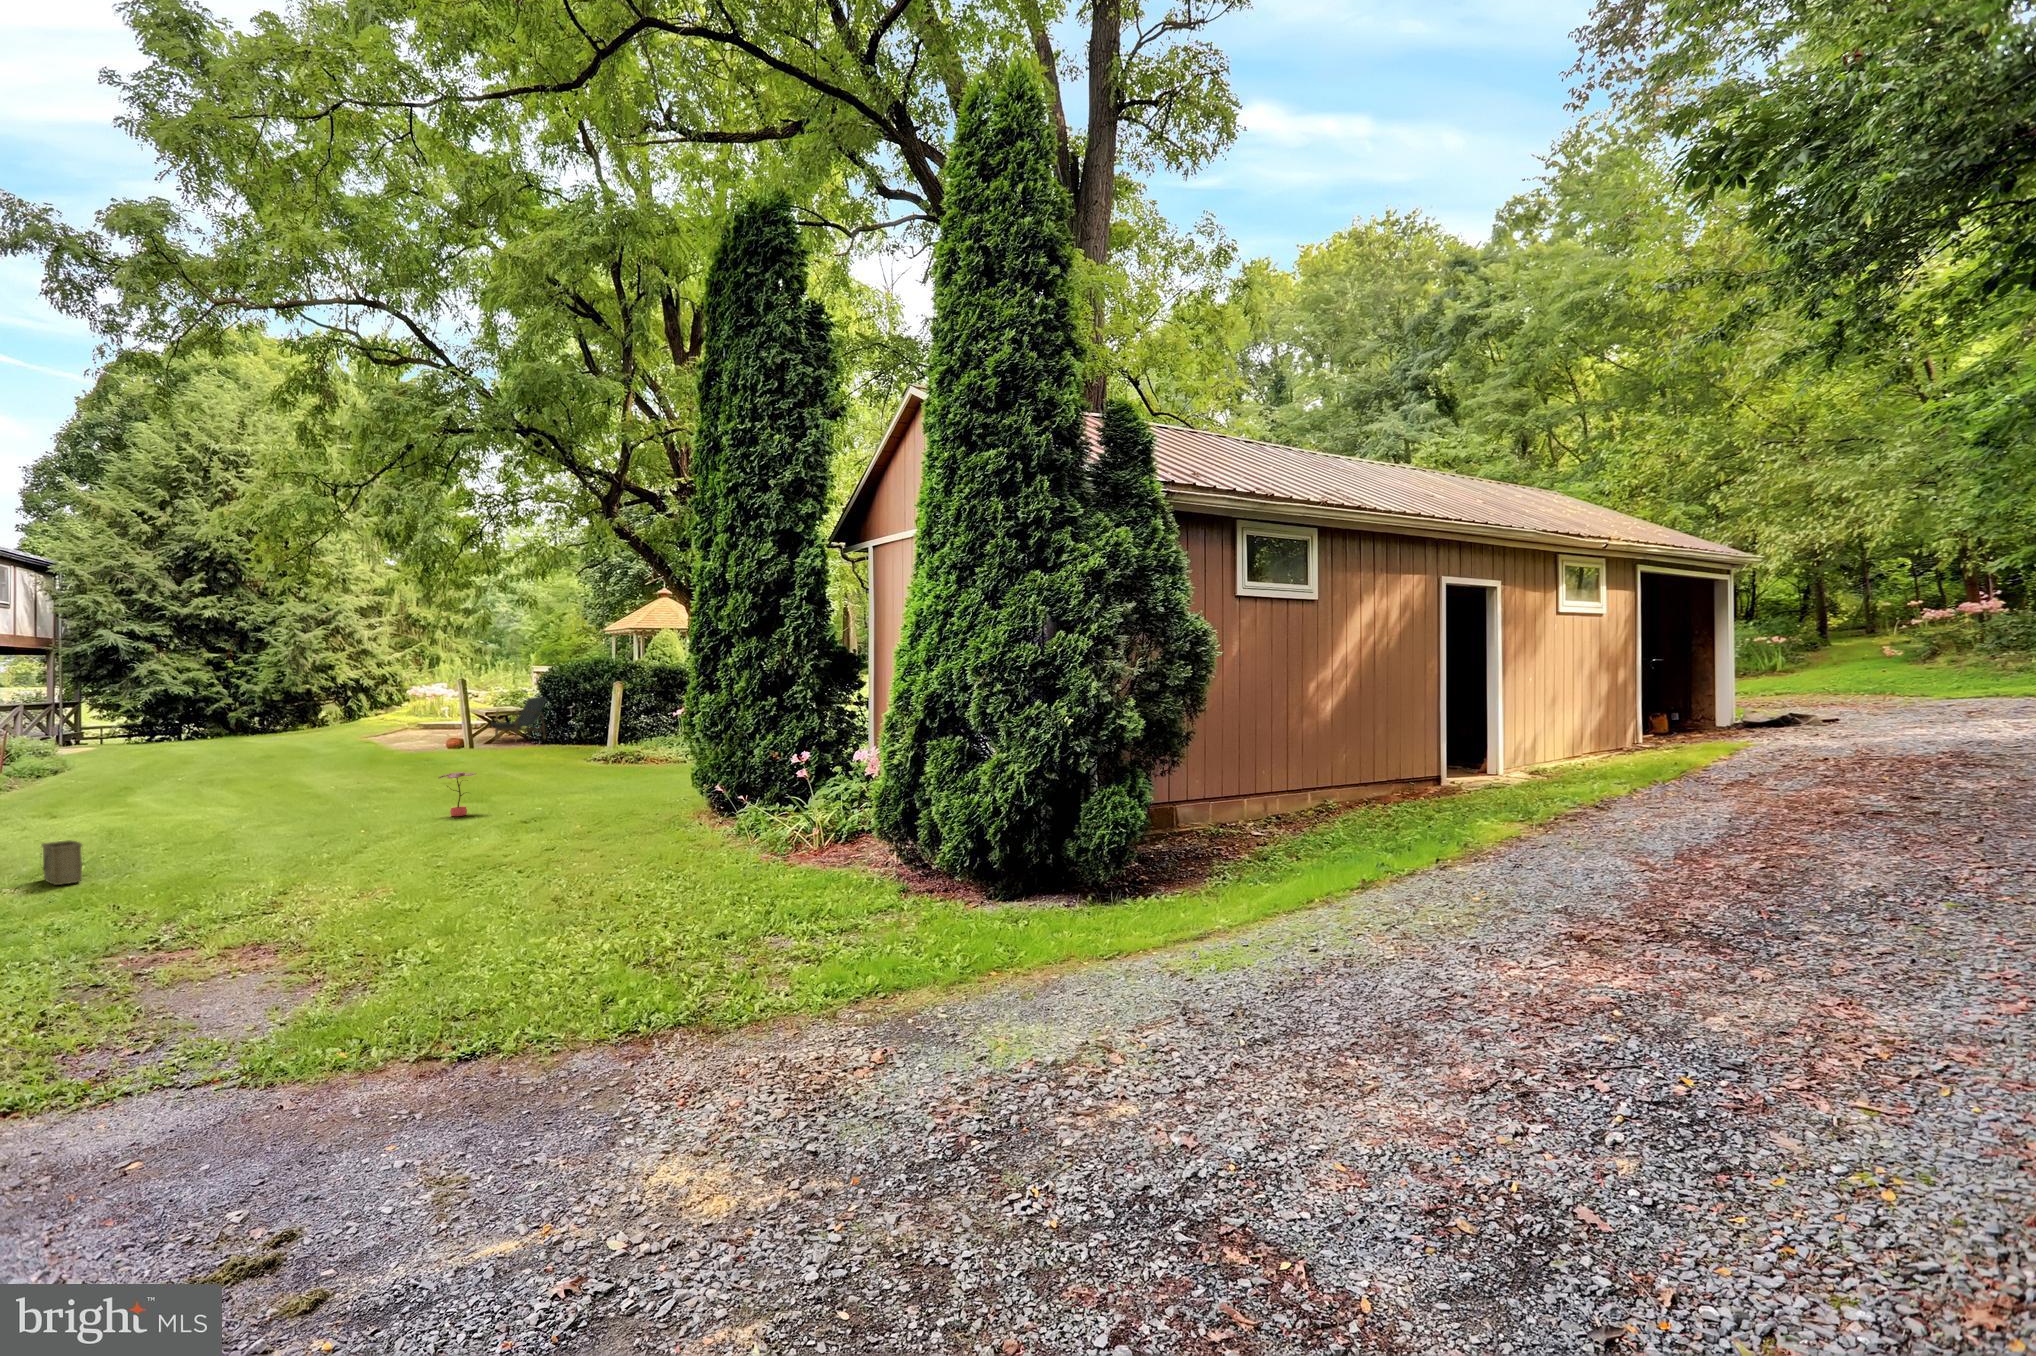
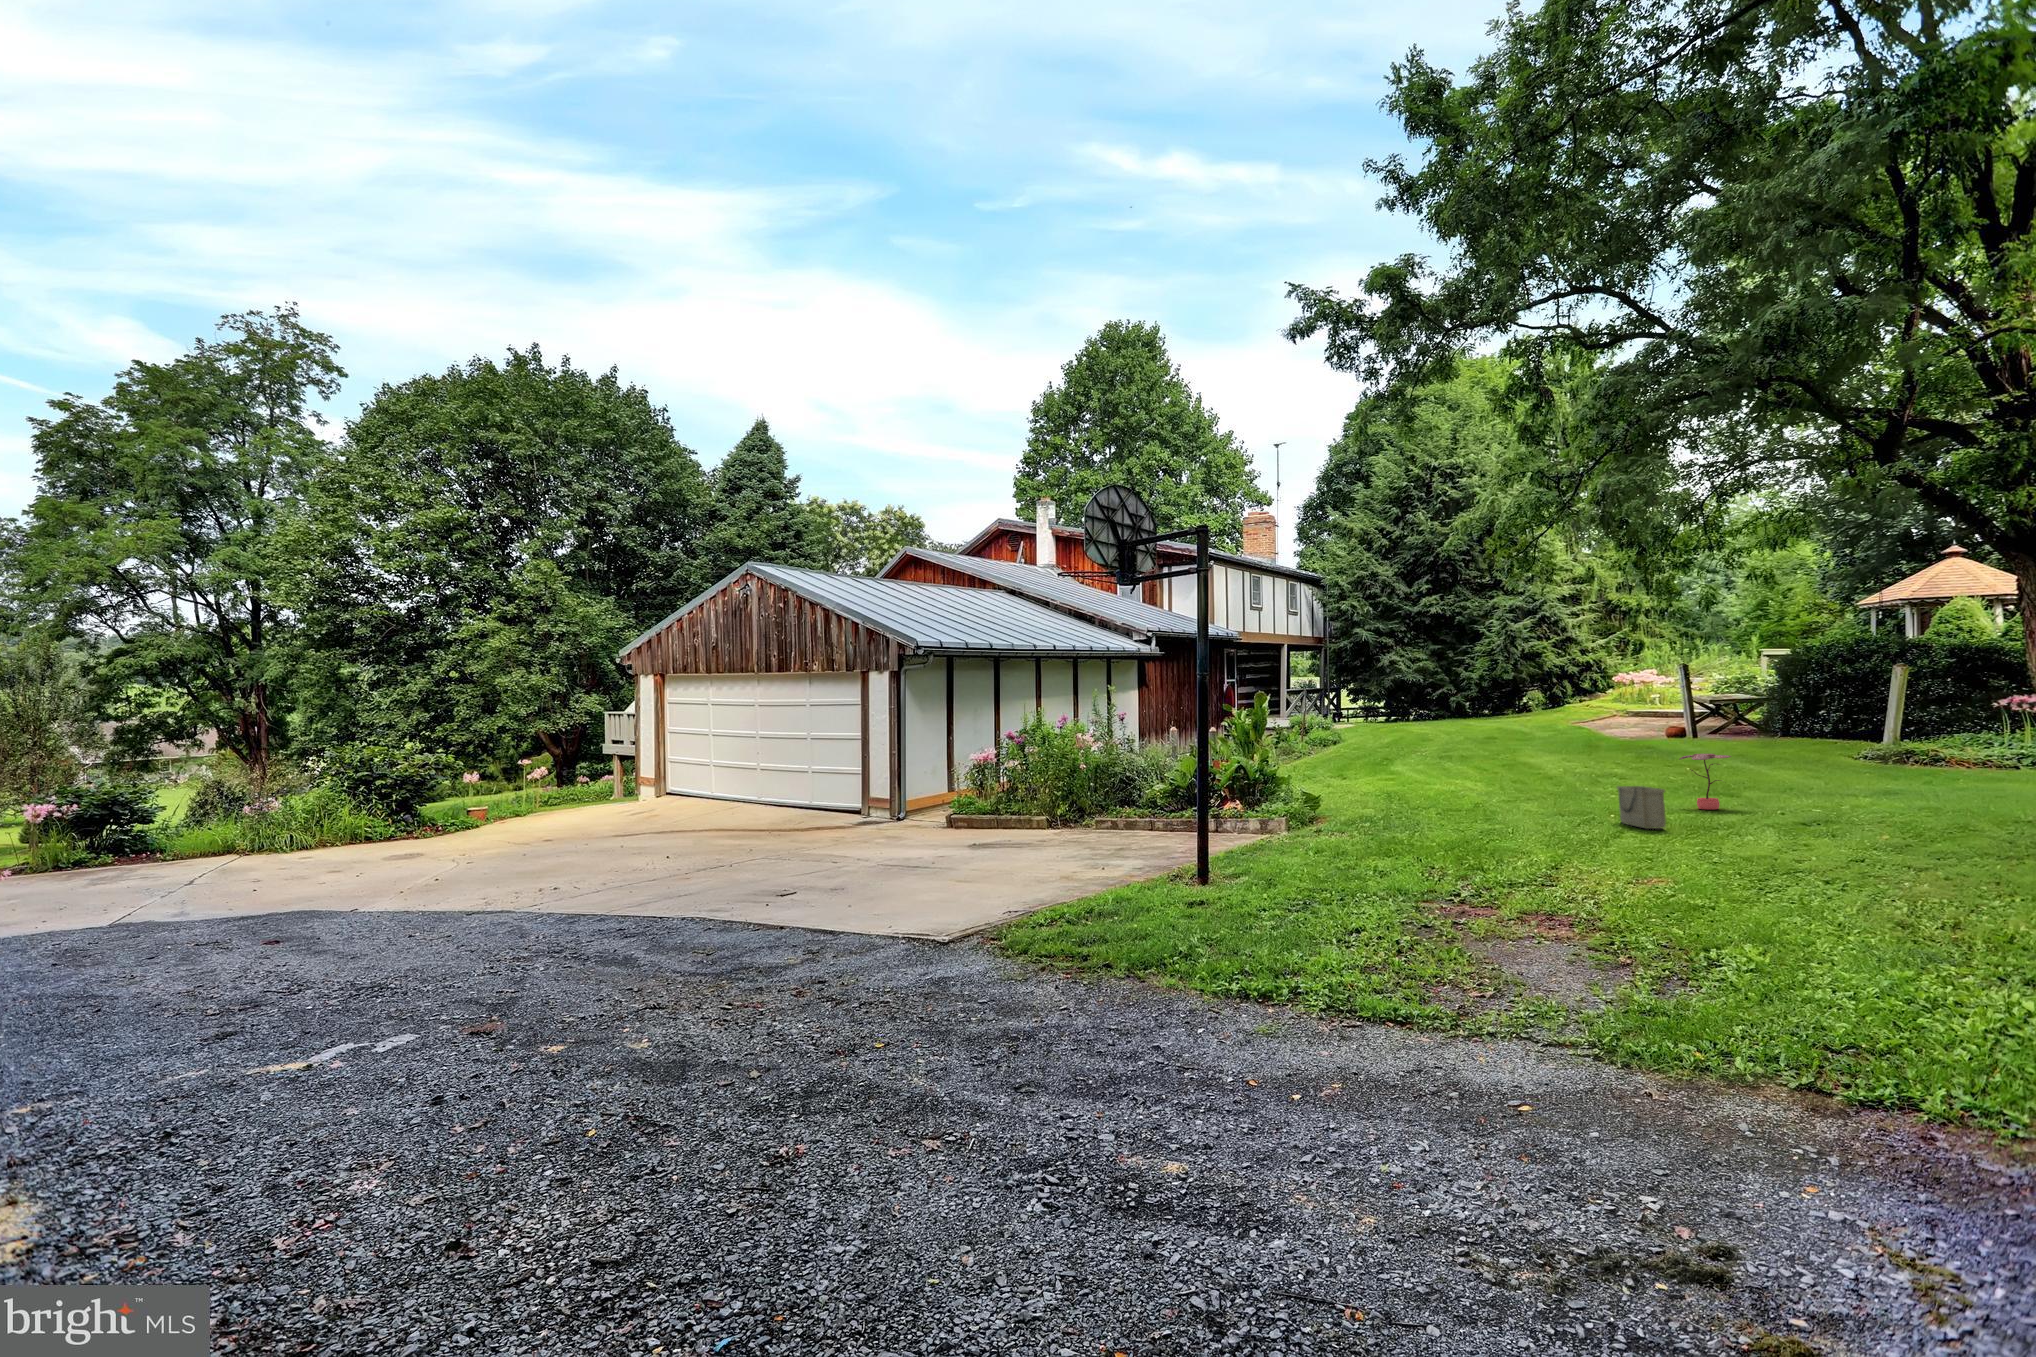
lounge chair: present [491,697,546,740] -> none [1718,677,1796,732]
basket: present [42,840,83,885] -> present [1617,786,1666,829]

